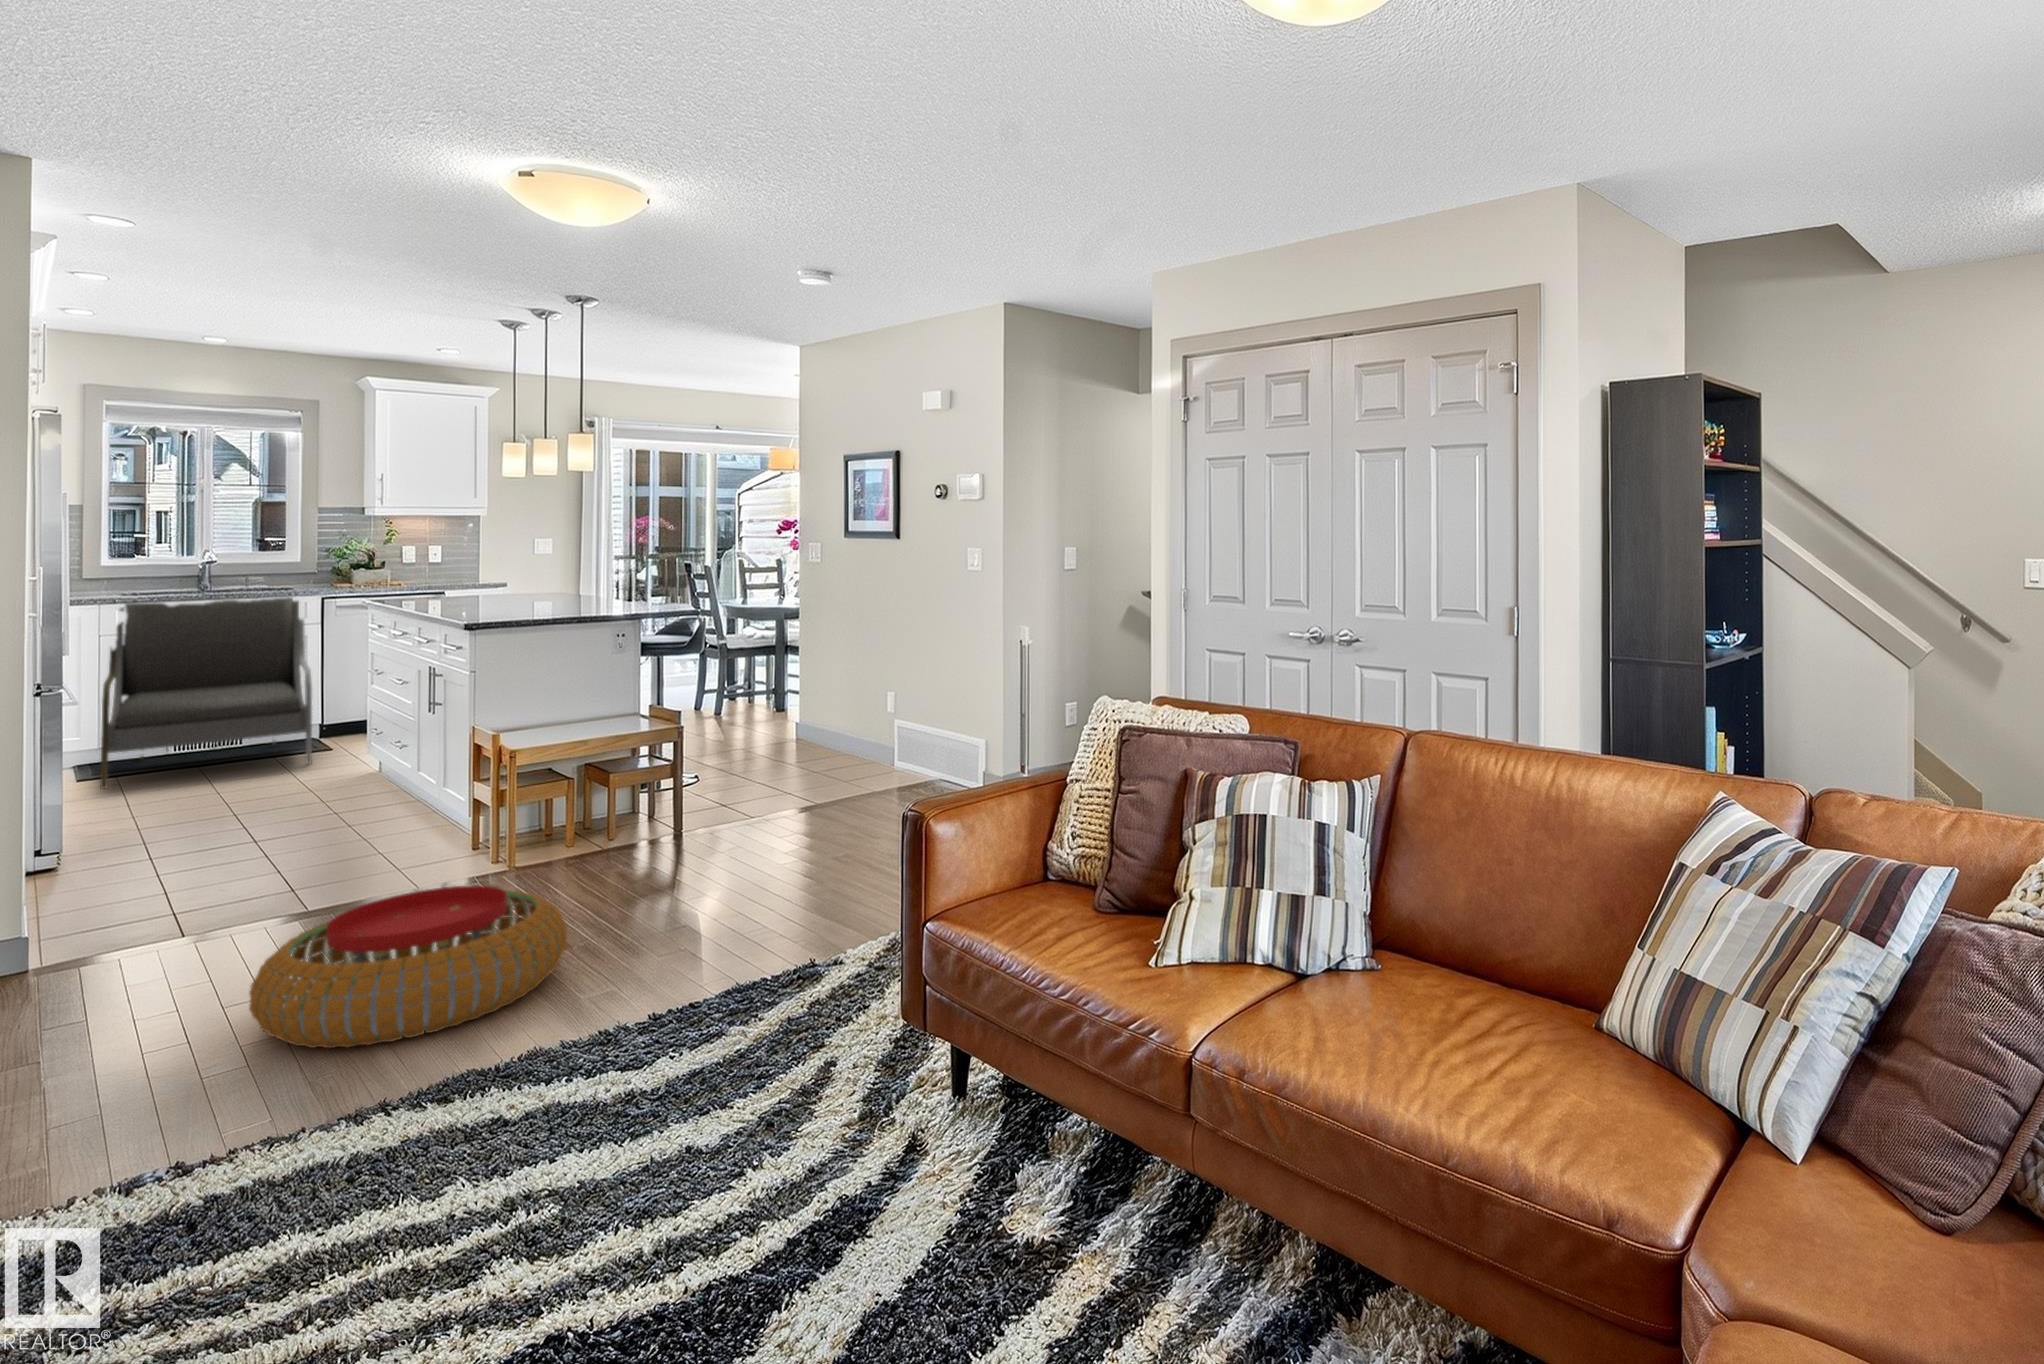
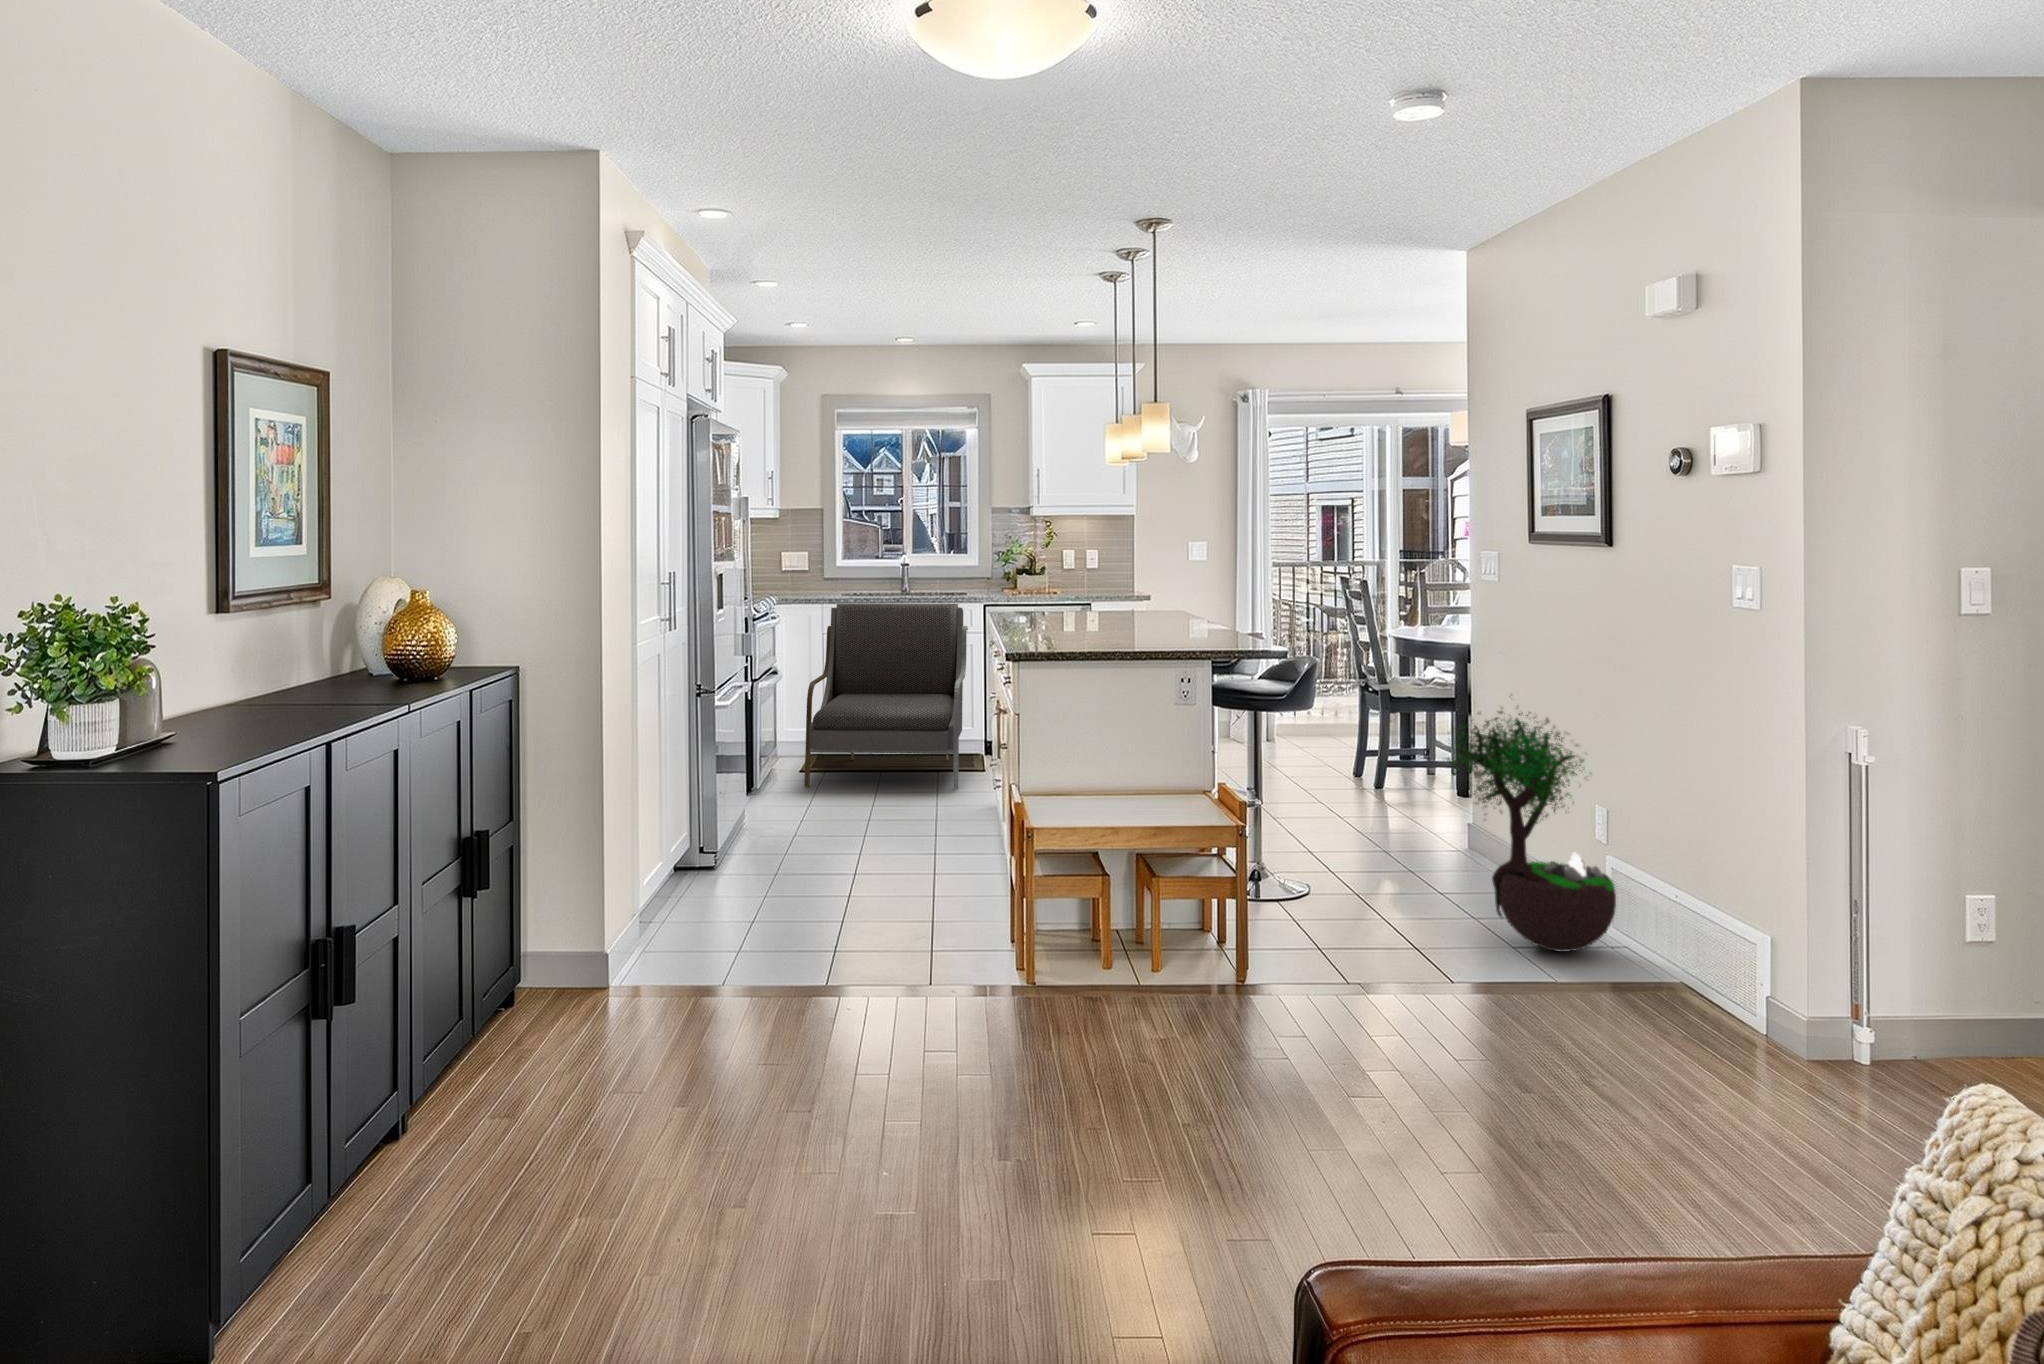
potted tree: none [799,628,904,777] -> present [1446,708,1616,952]
pouf: present [249,885,567,1048] -> none [639,1023,983,1257]

